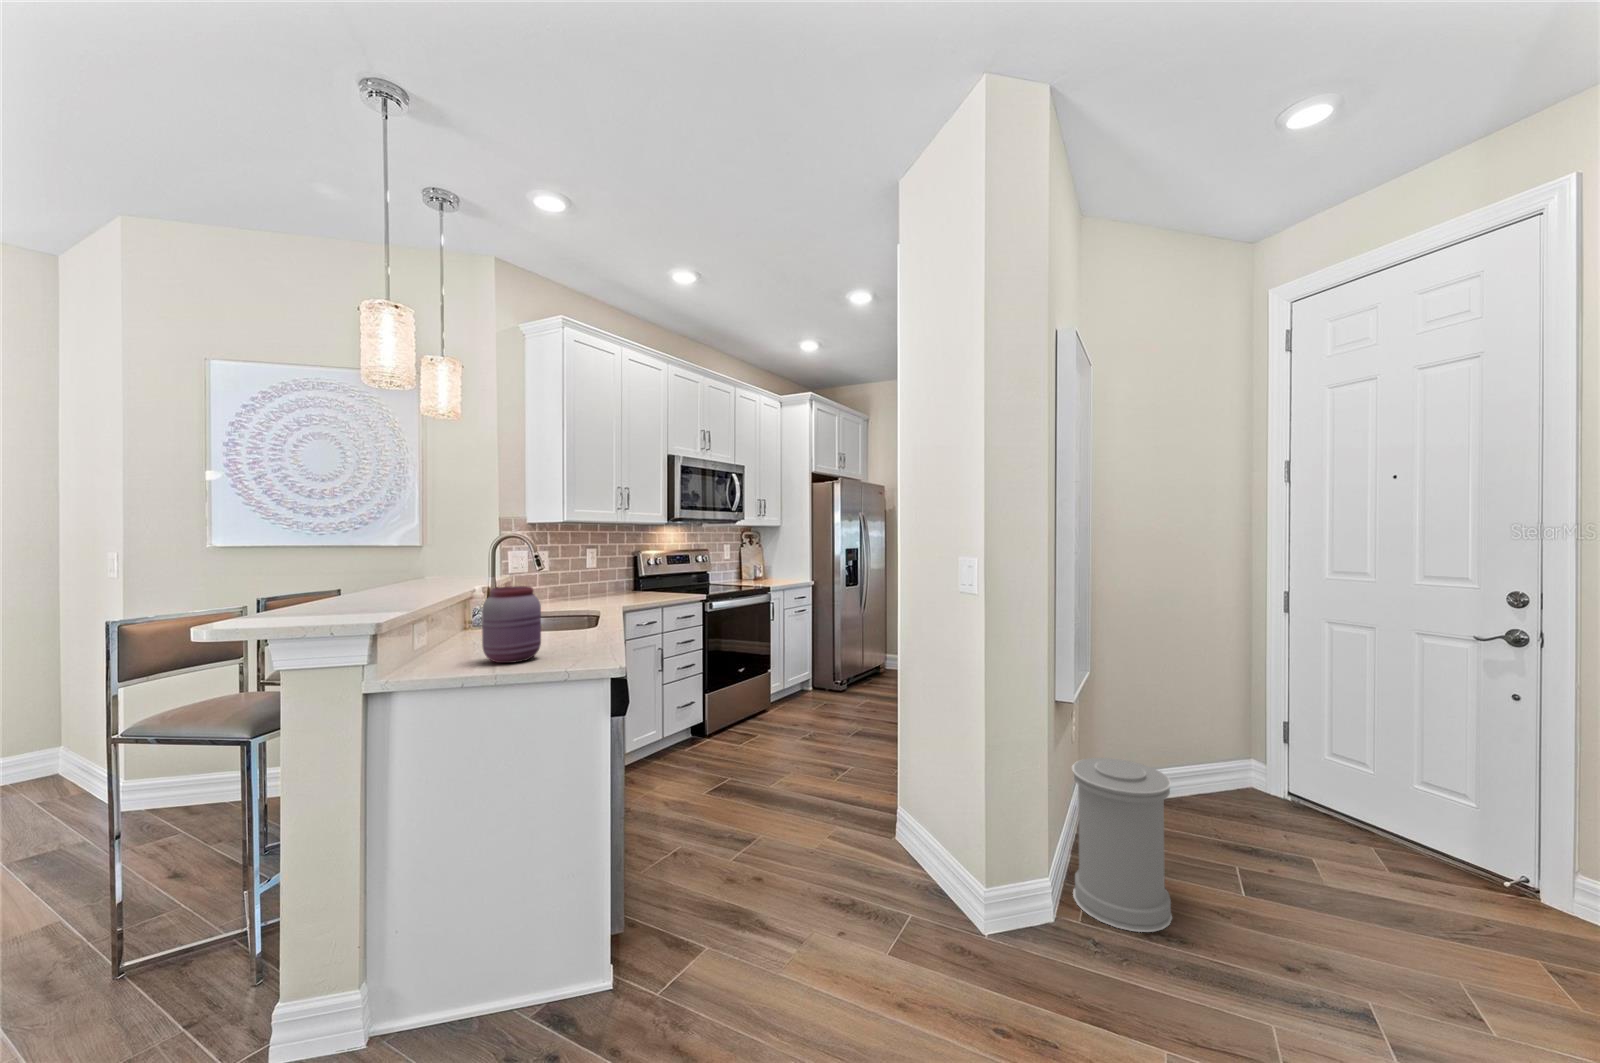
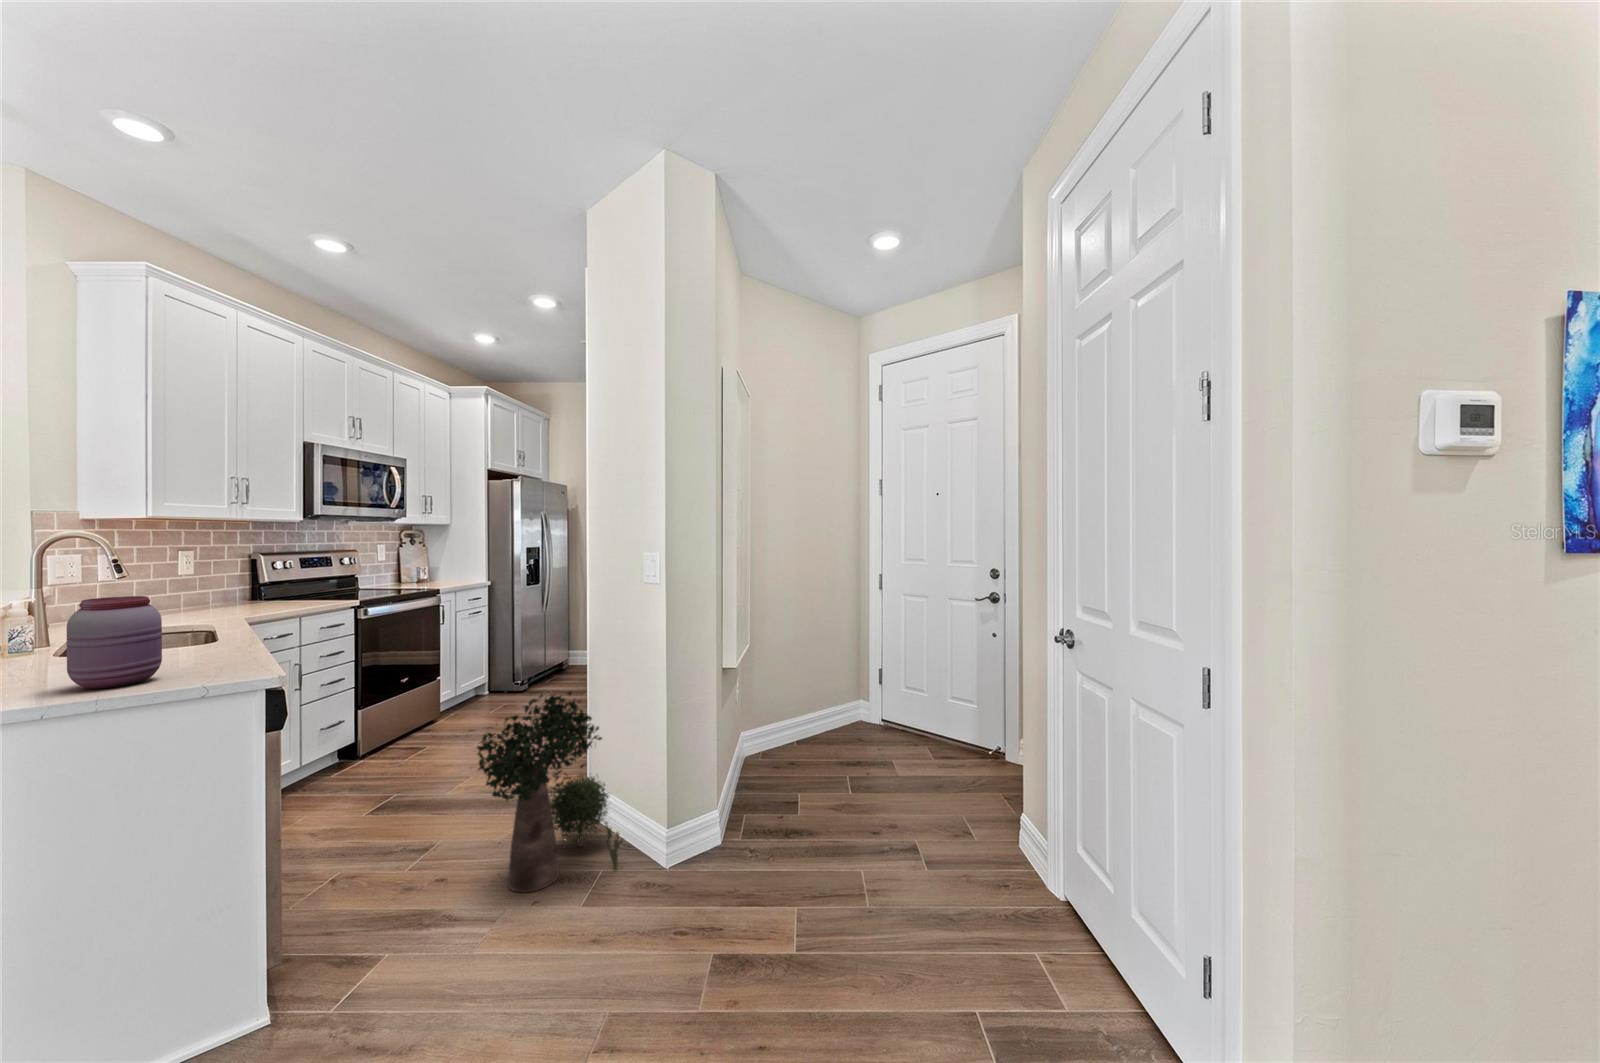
potted plant: none [787,706,936,921] -> present [477,692,623,893]
trash can: present [1072,758,1172,932] -> none [734,709,802,835]

